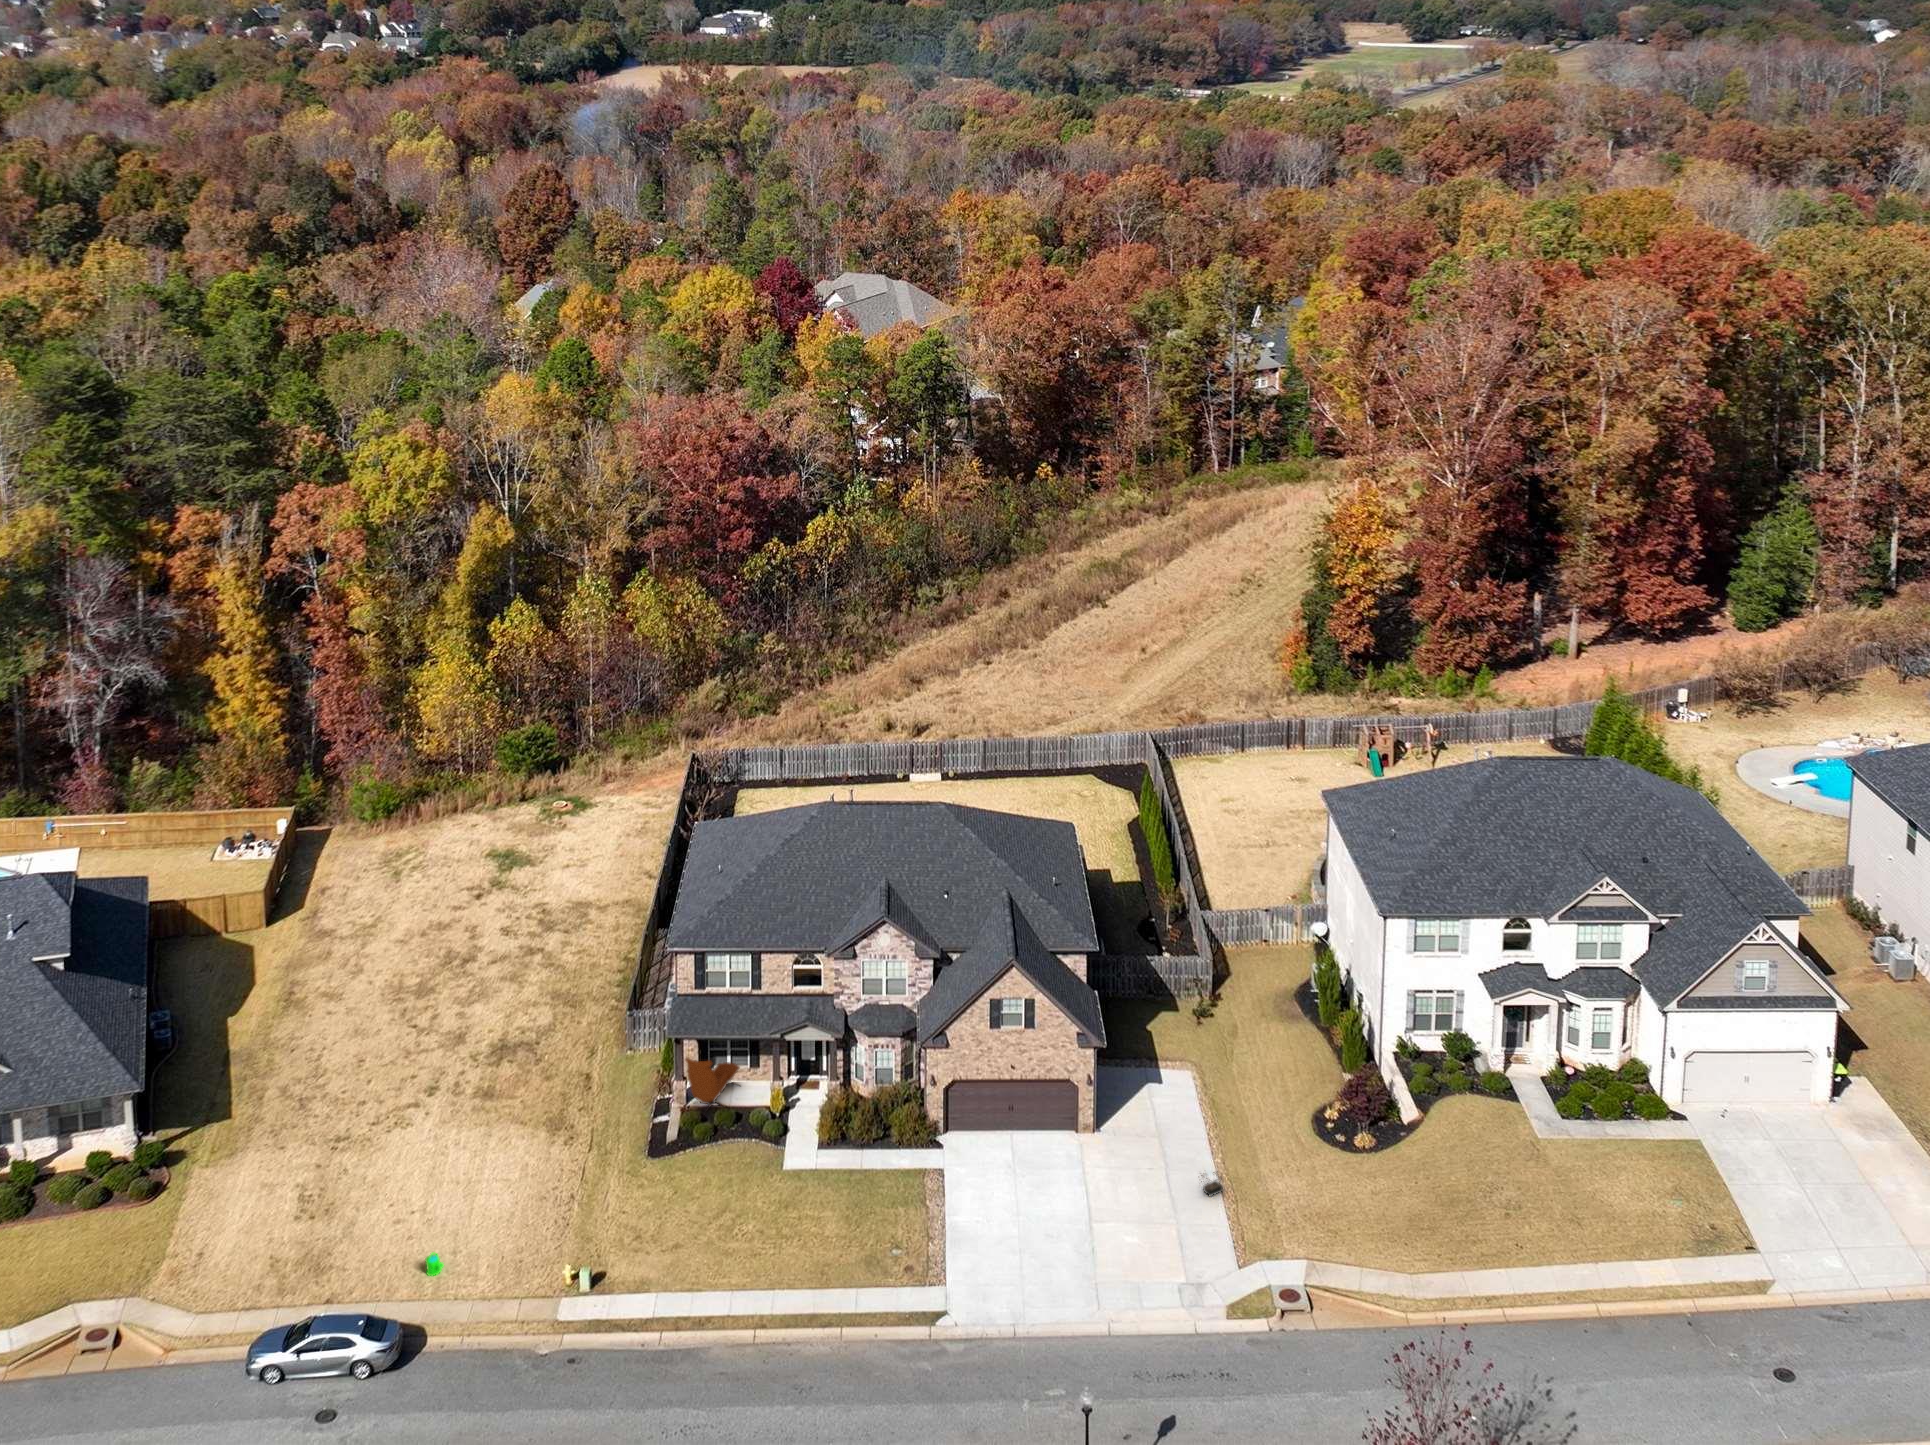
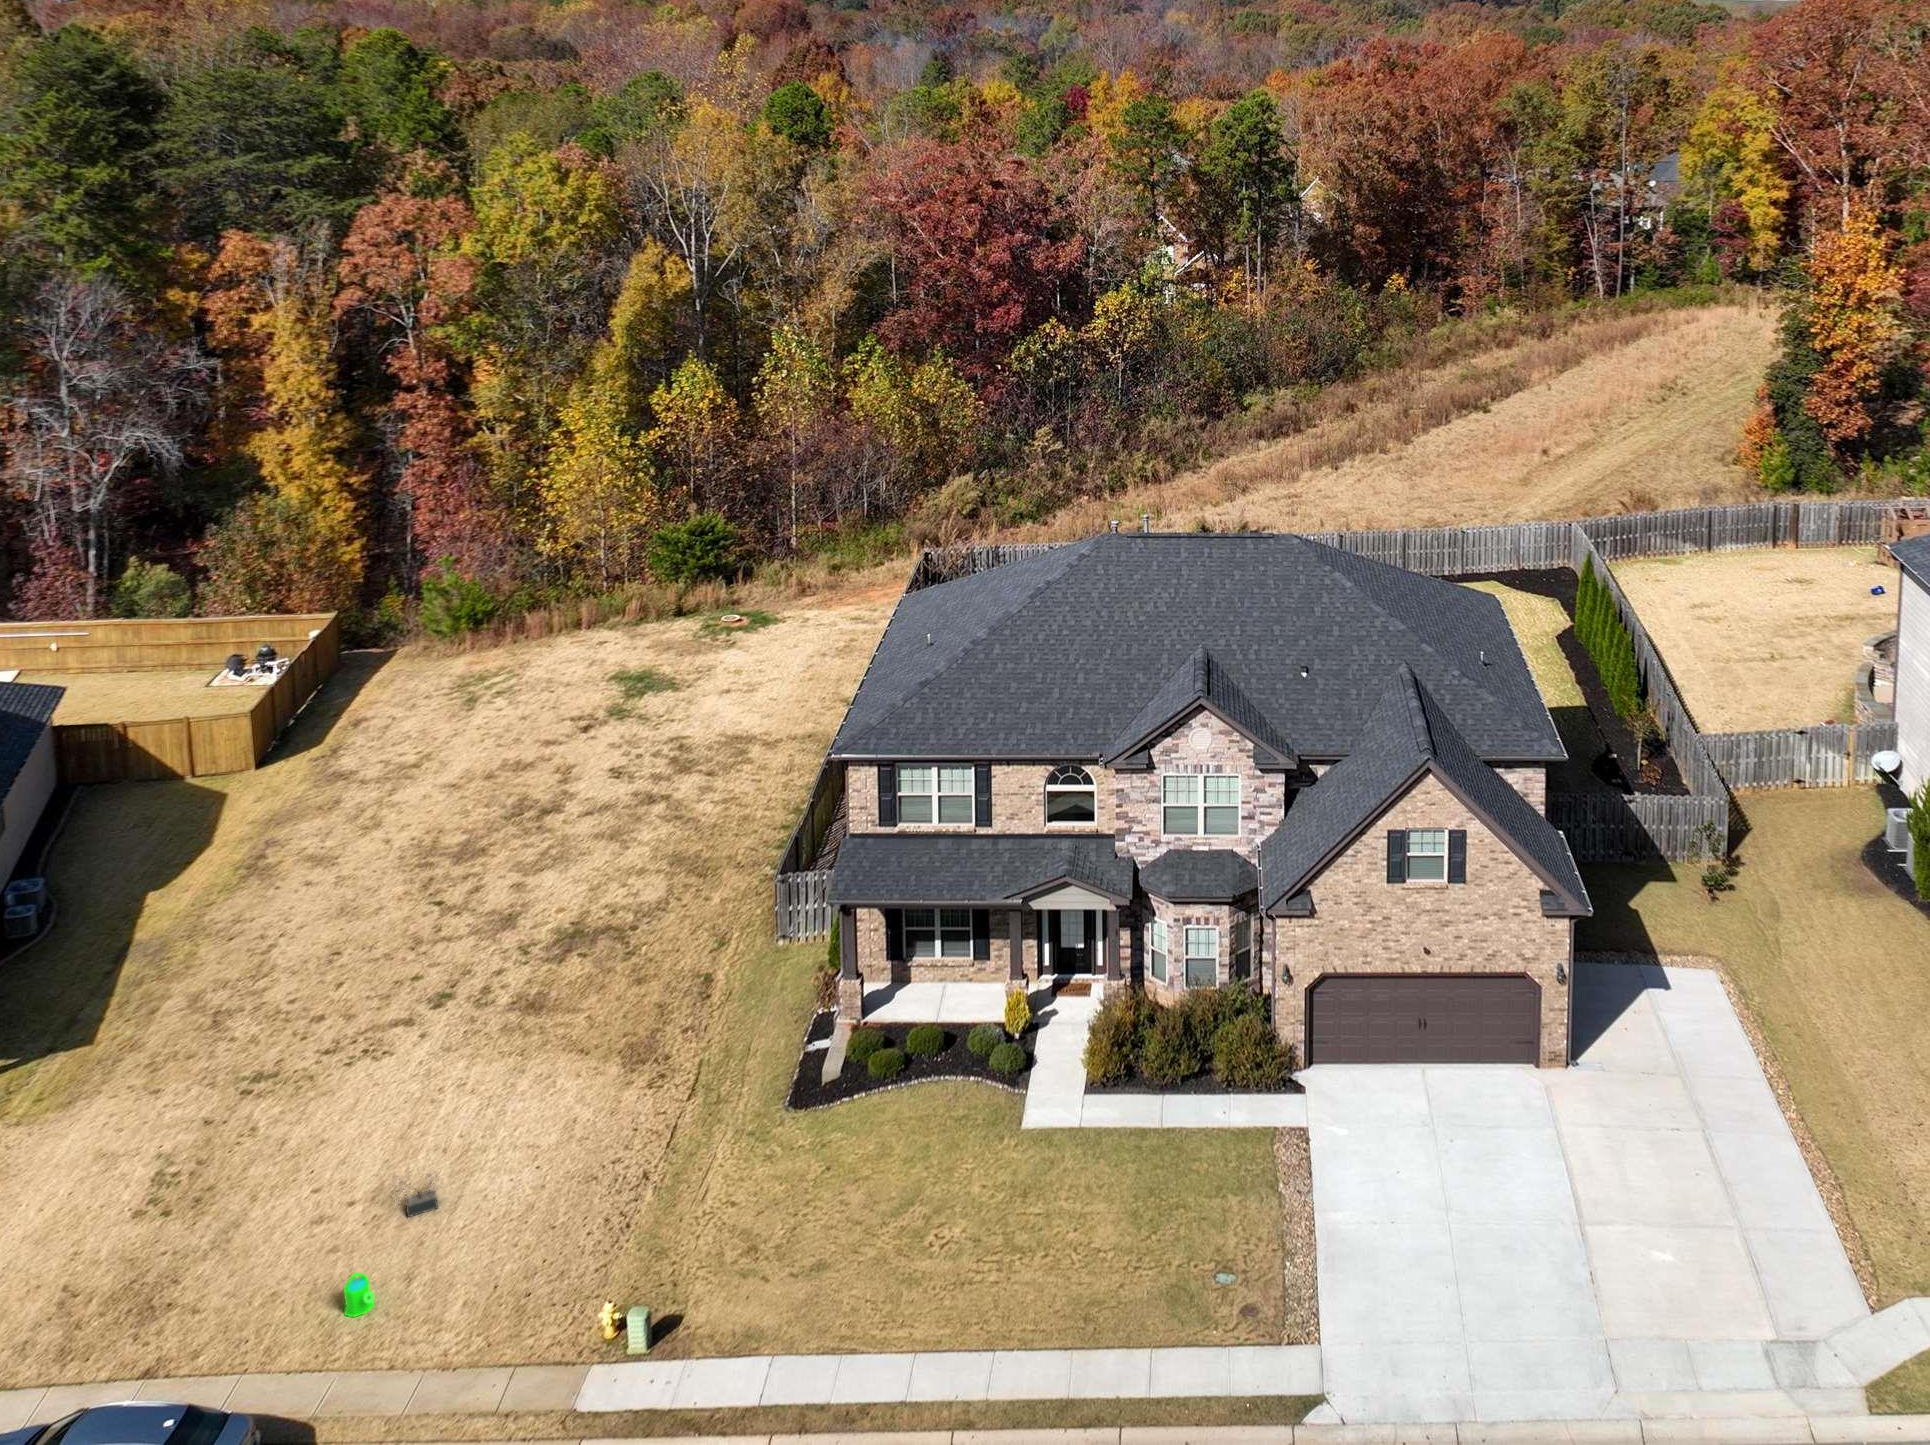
lounge chair: present [686,1058,740,1110] -> none [857,935,957,1041]
decorative plant: present [1201,1172,1223,1196] -> present [393,1172,438,1217]

